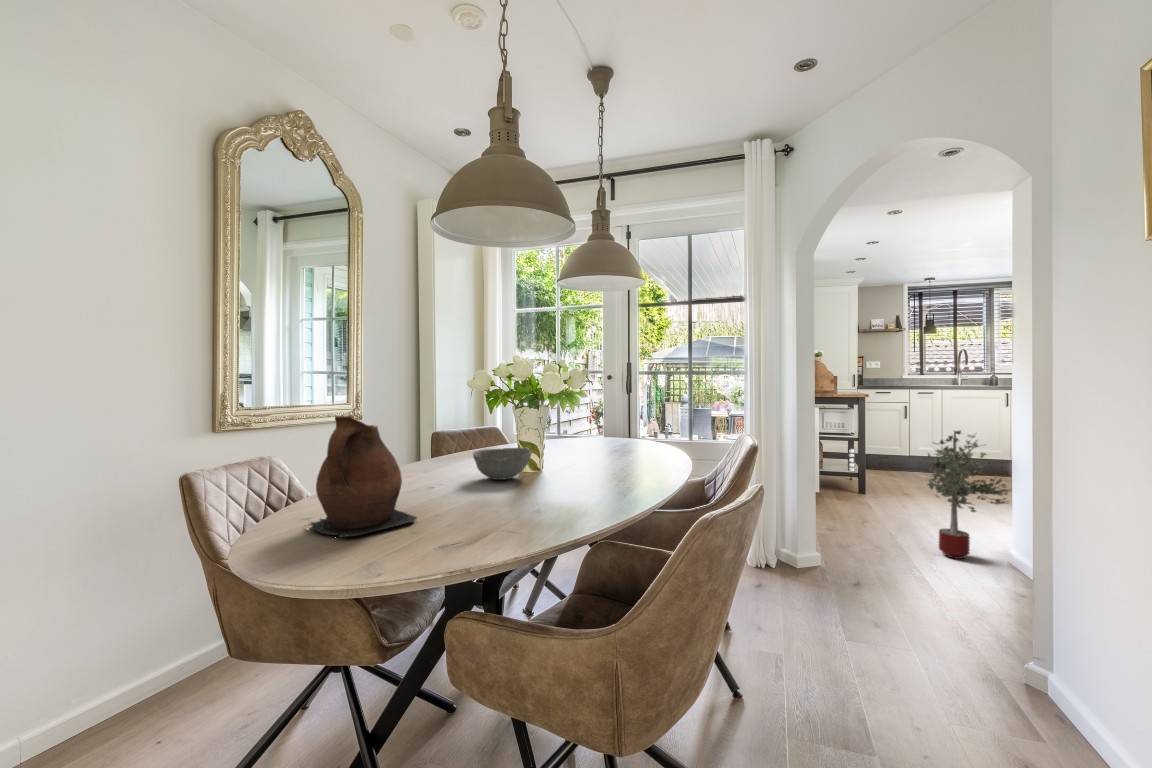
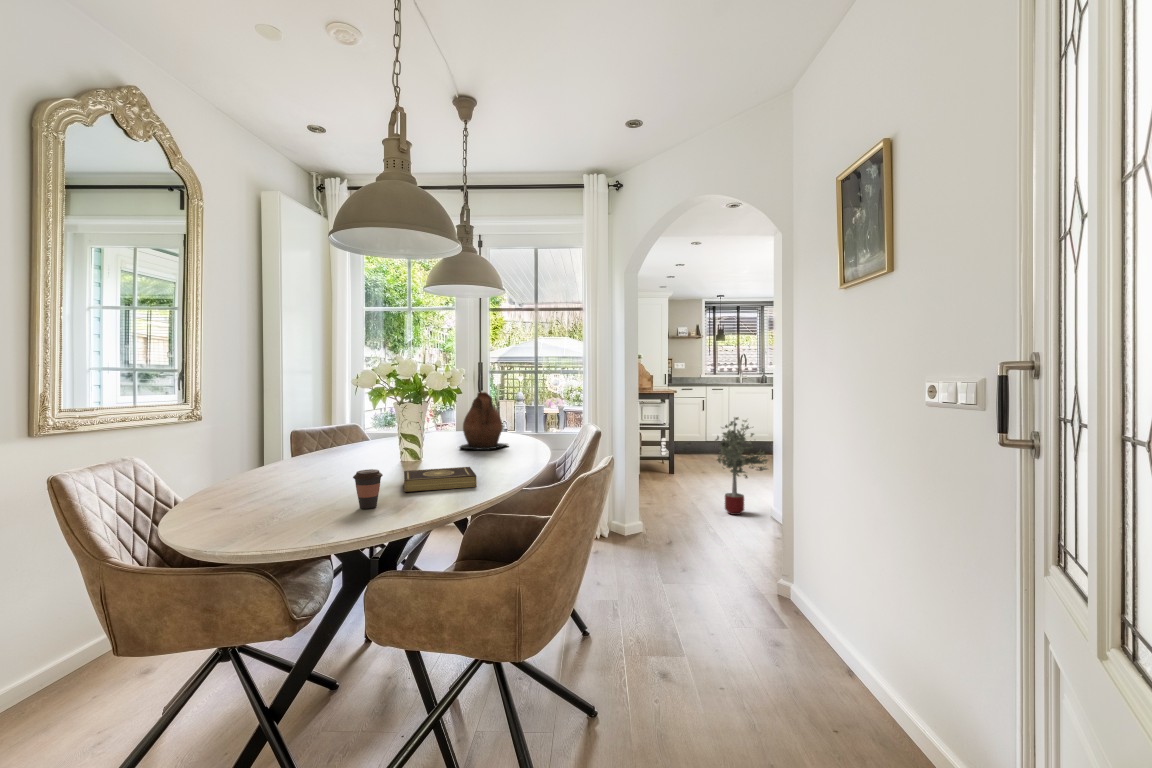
ceramic pitcher: present [309,416,417,537] -> present [460,392,508,449]
bowl: present [473,448,532,480] -> none [360,439,416,468]
book: none [496,488,582,517] -> present [404,467,477,492]
coffee cup: none [427,490,462,538] -> present [353,469,383,509]

